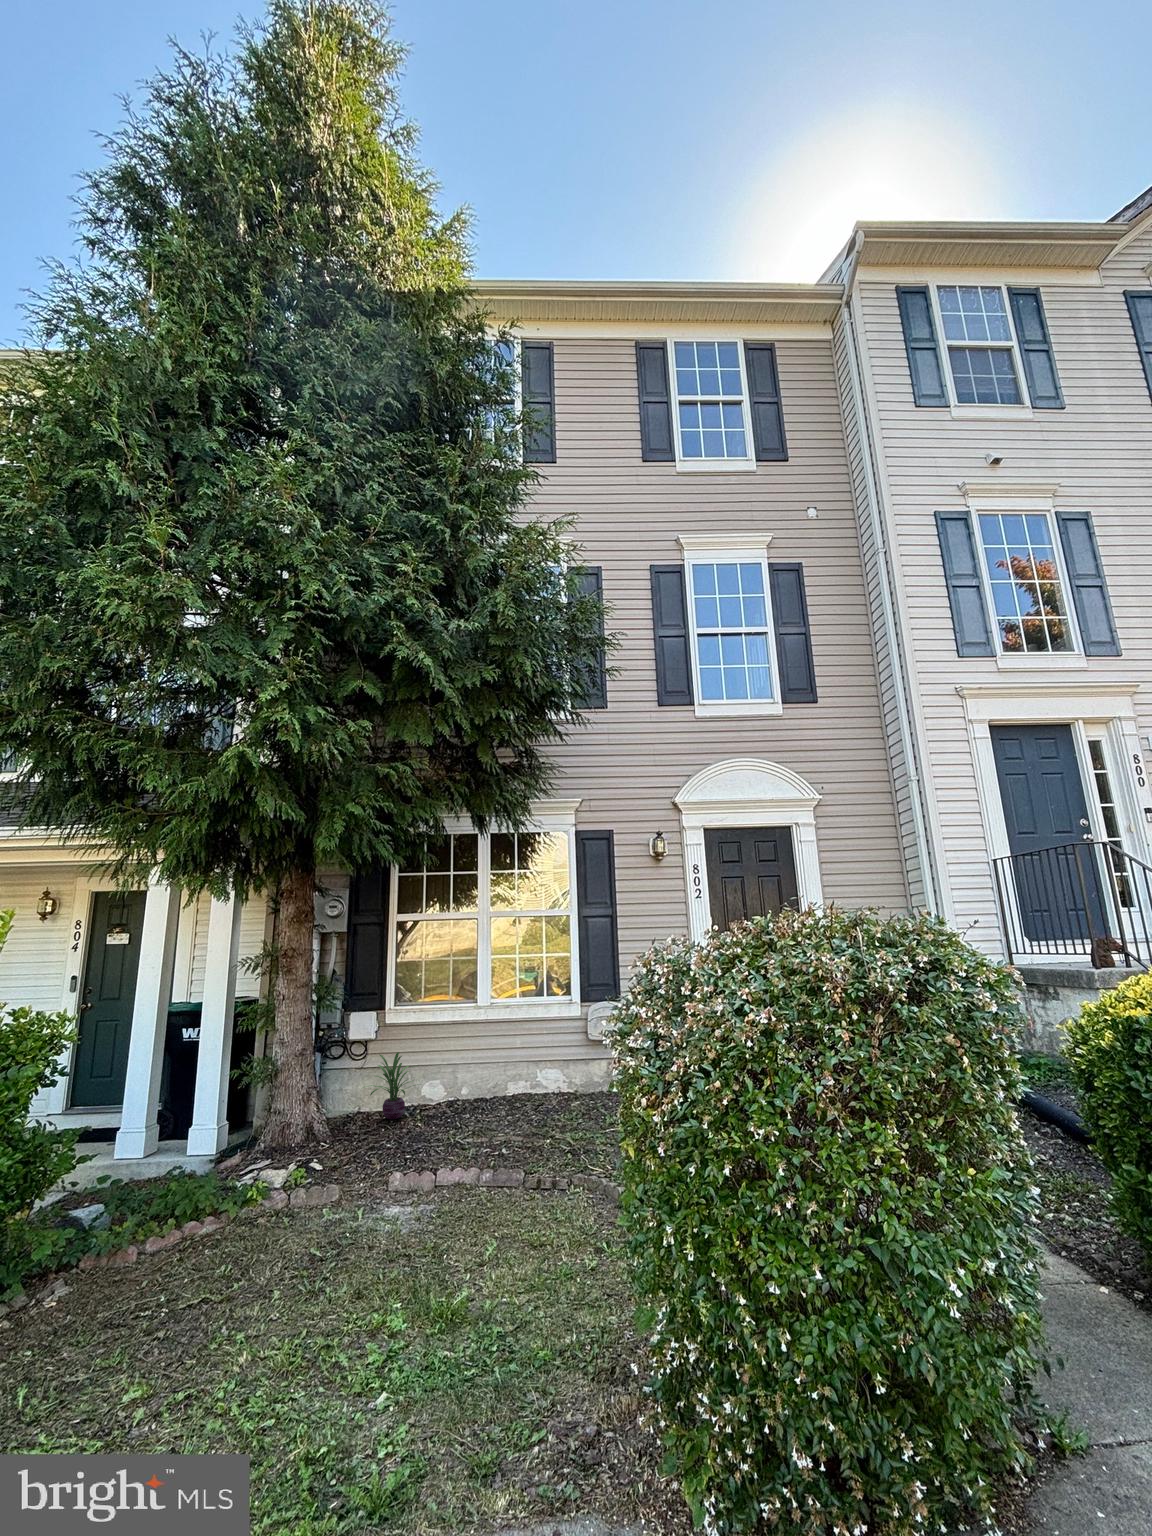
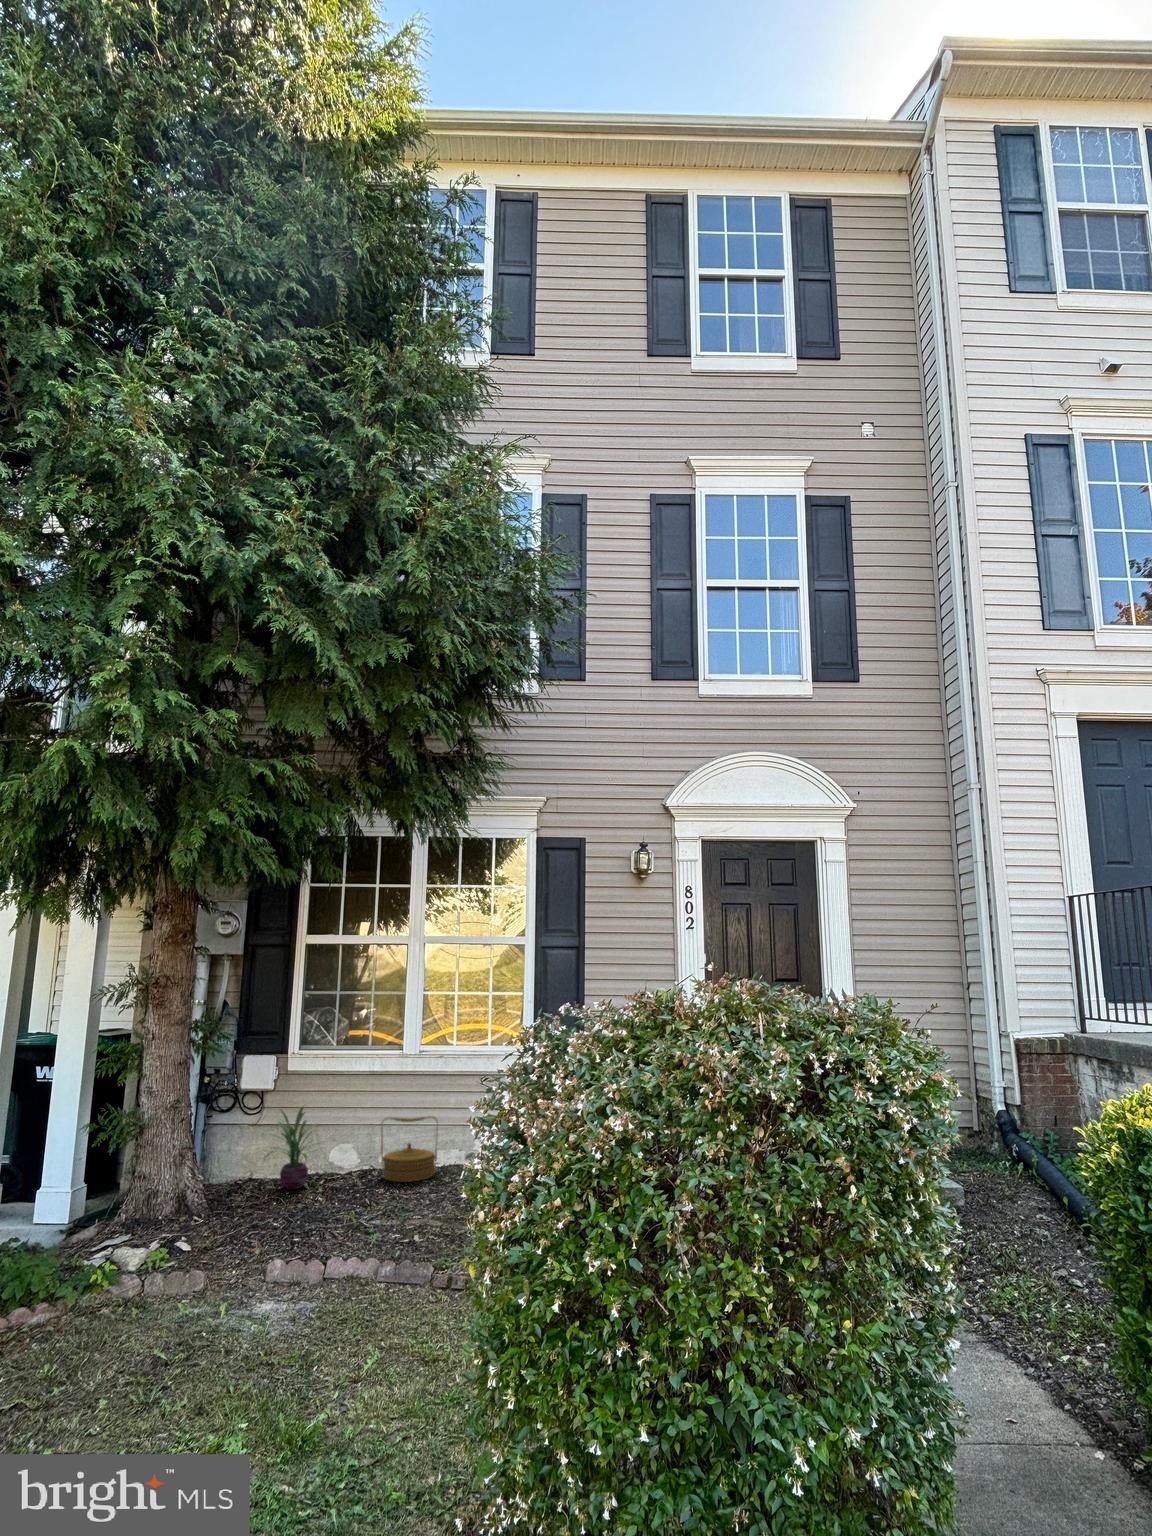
woven basket: none [461,1056,507,1110] -> present [381,1116,438,1182]

